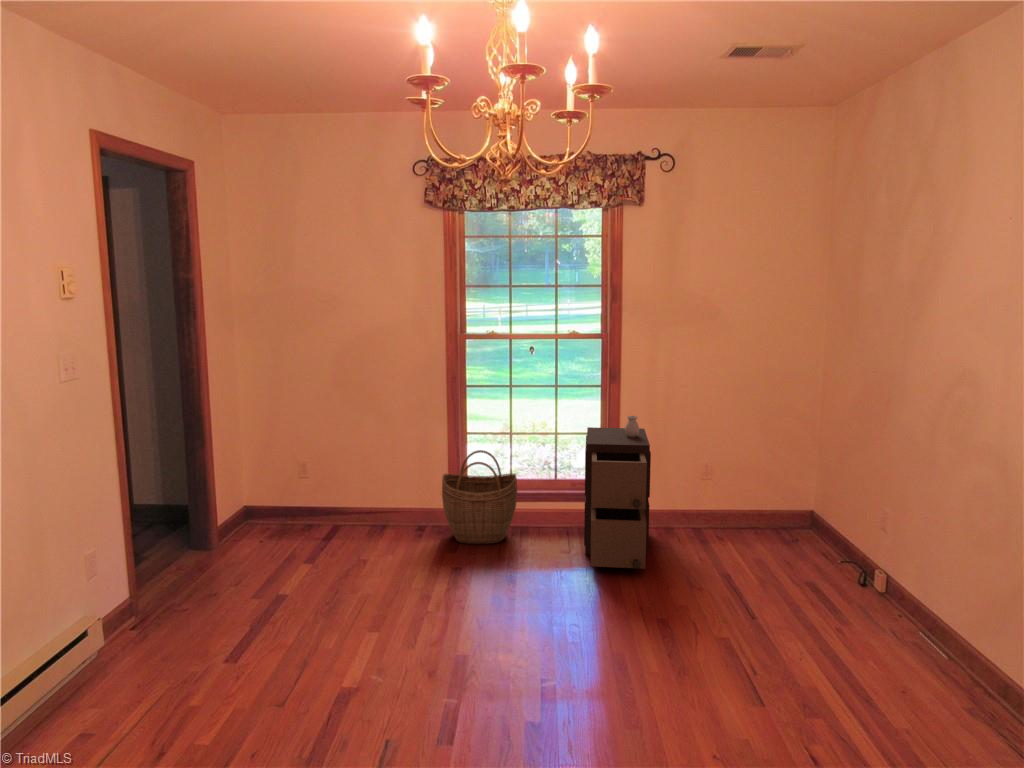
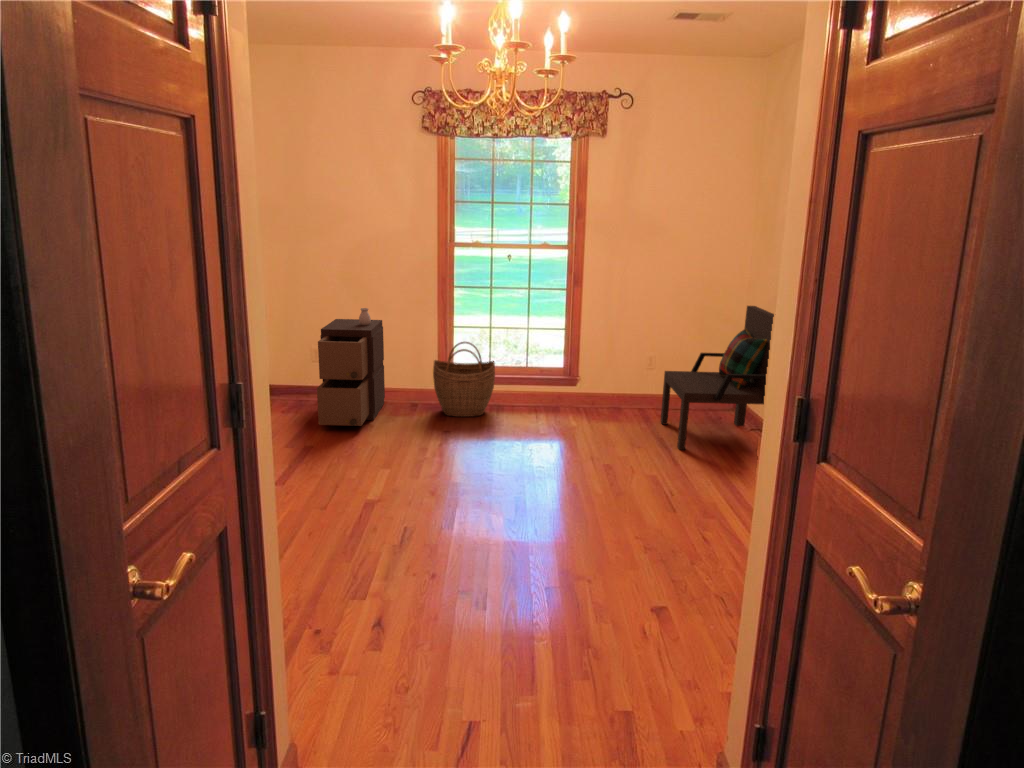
armchair: none [725,402,890,595] -> present [661,306,774,450]
storage cabinet: present [584,416,651,569] -> present [317,308,385,426]

